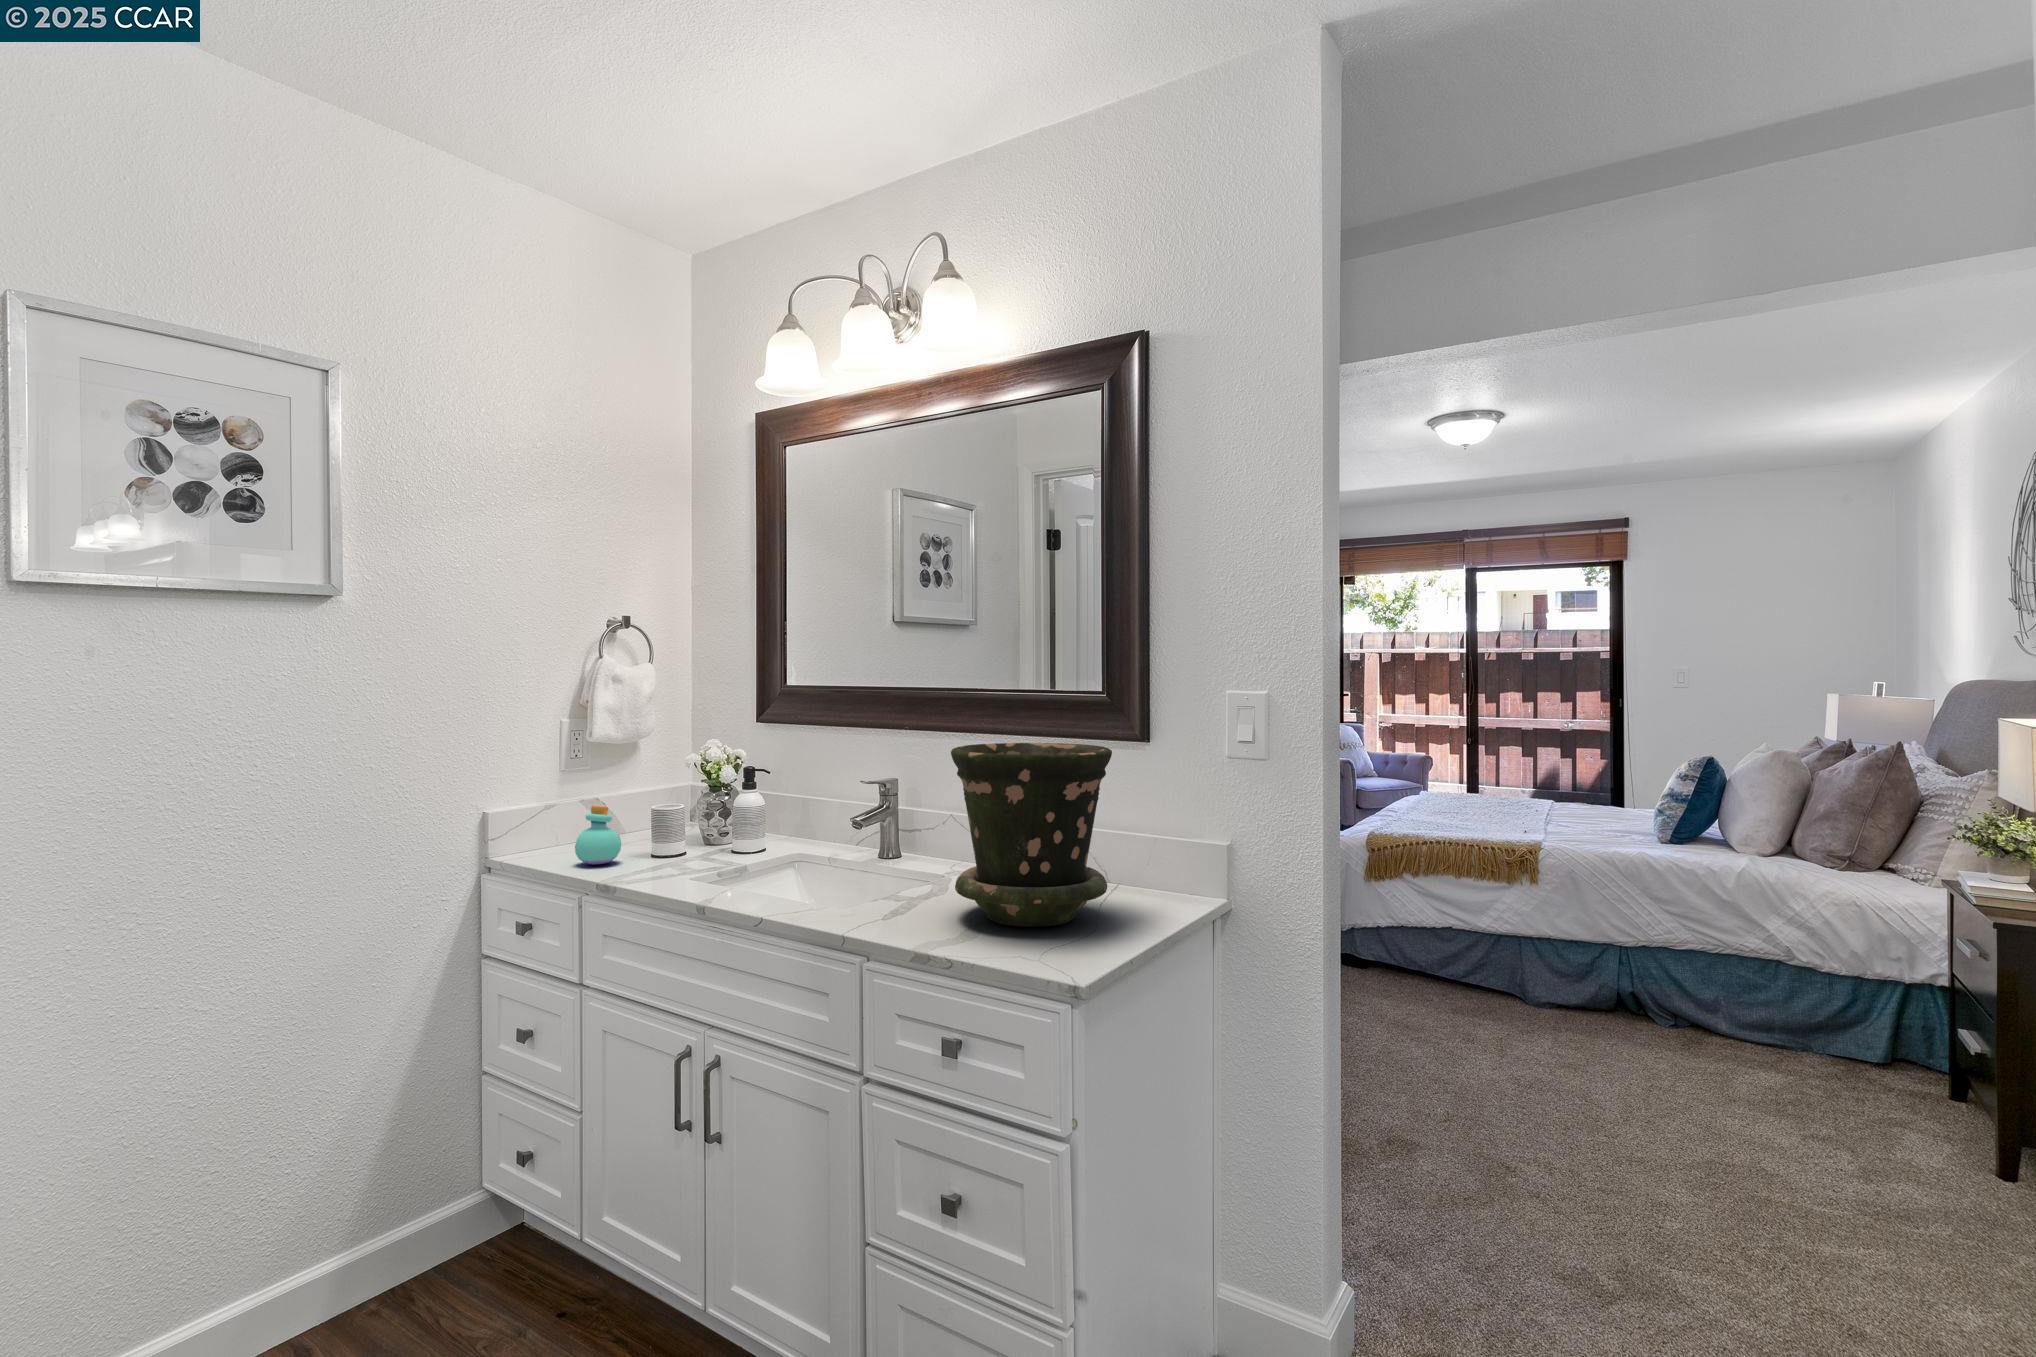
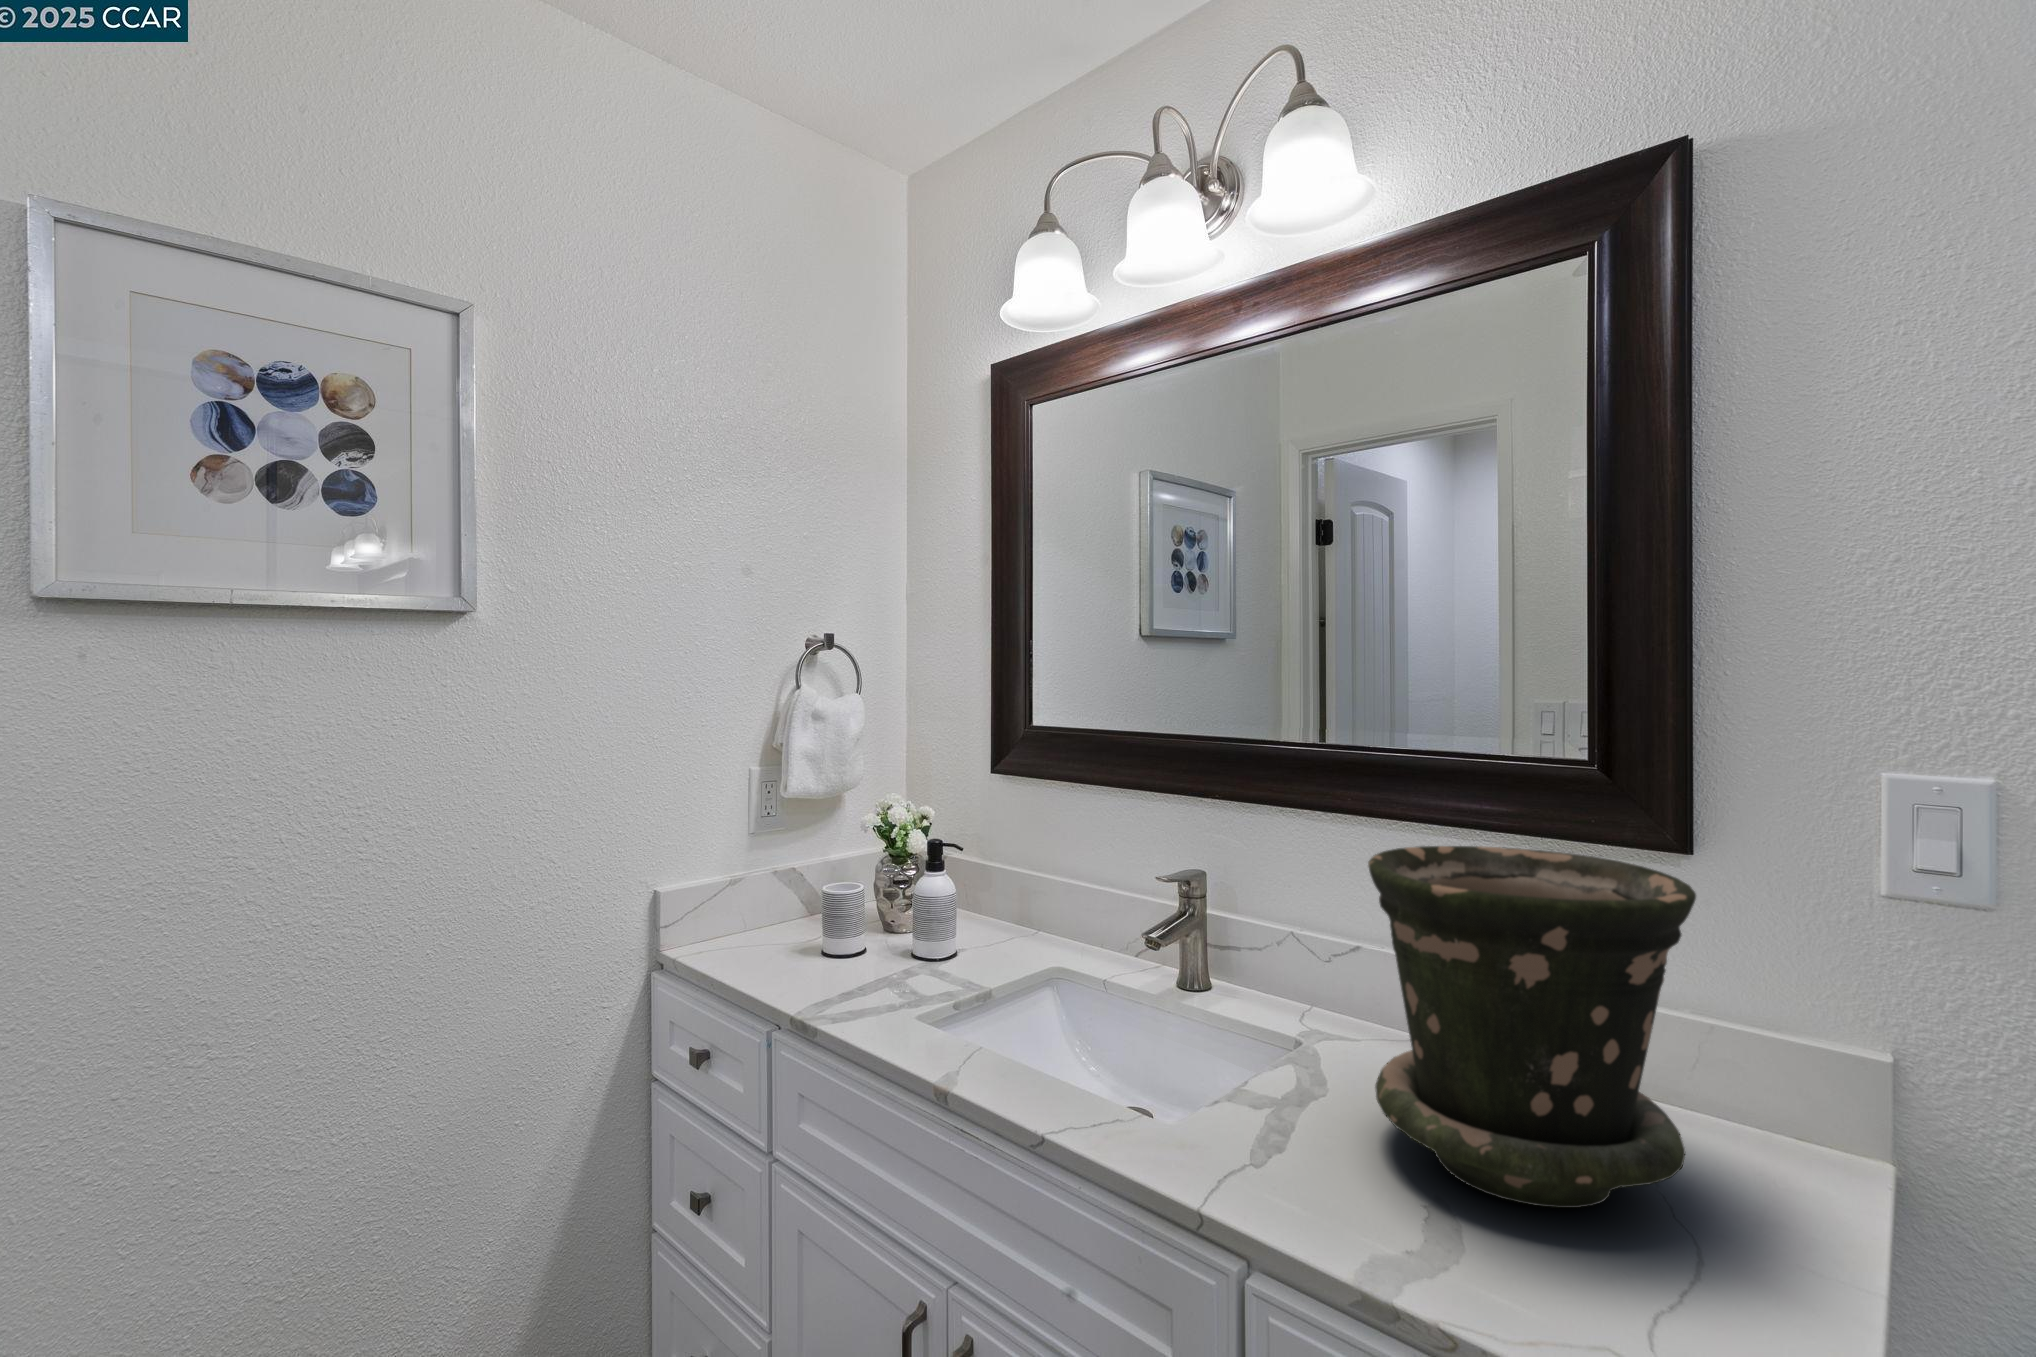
perfume bottle: present [575,805,621,864] -> none [765,893,825,976]

